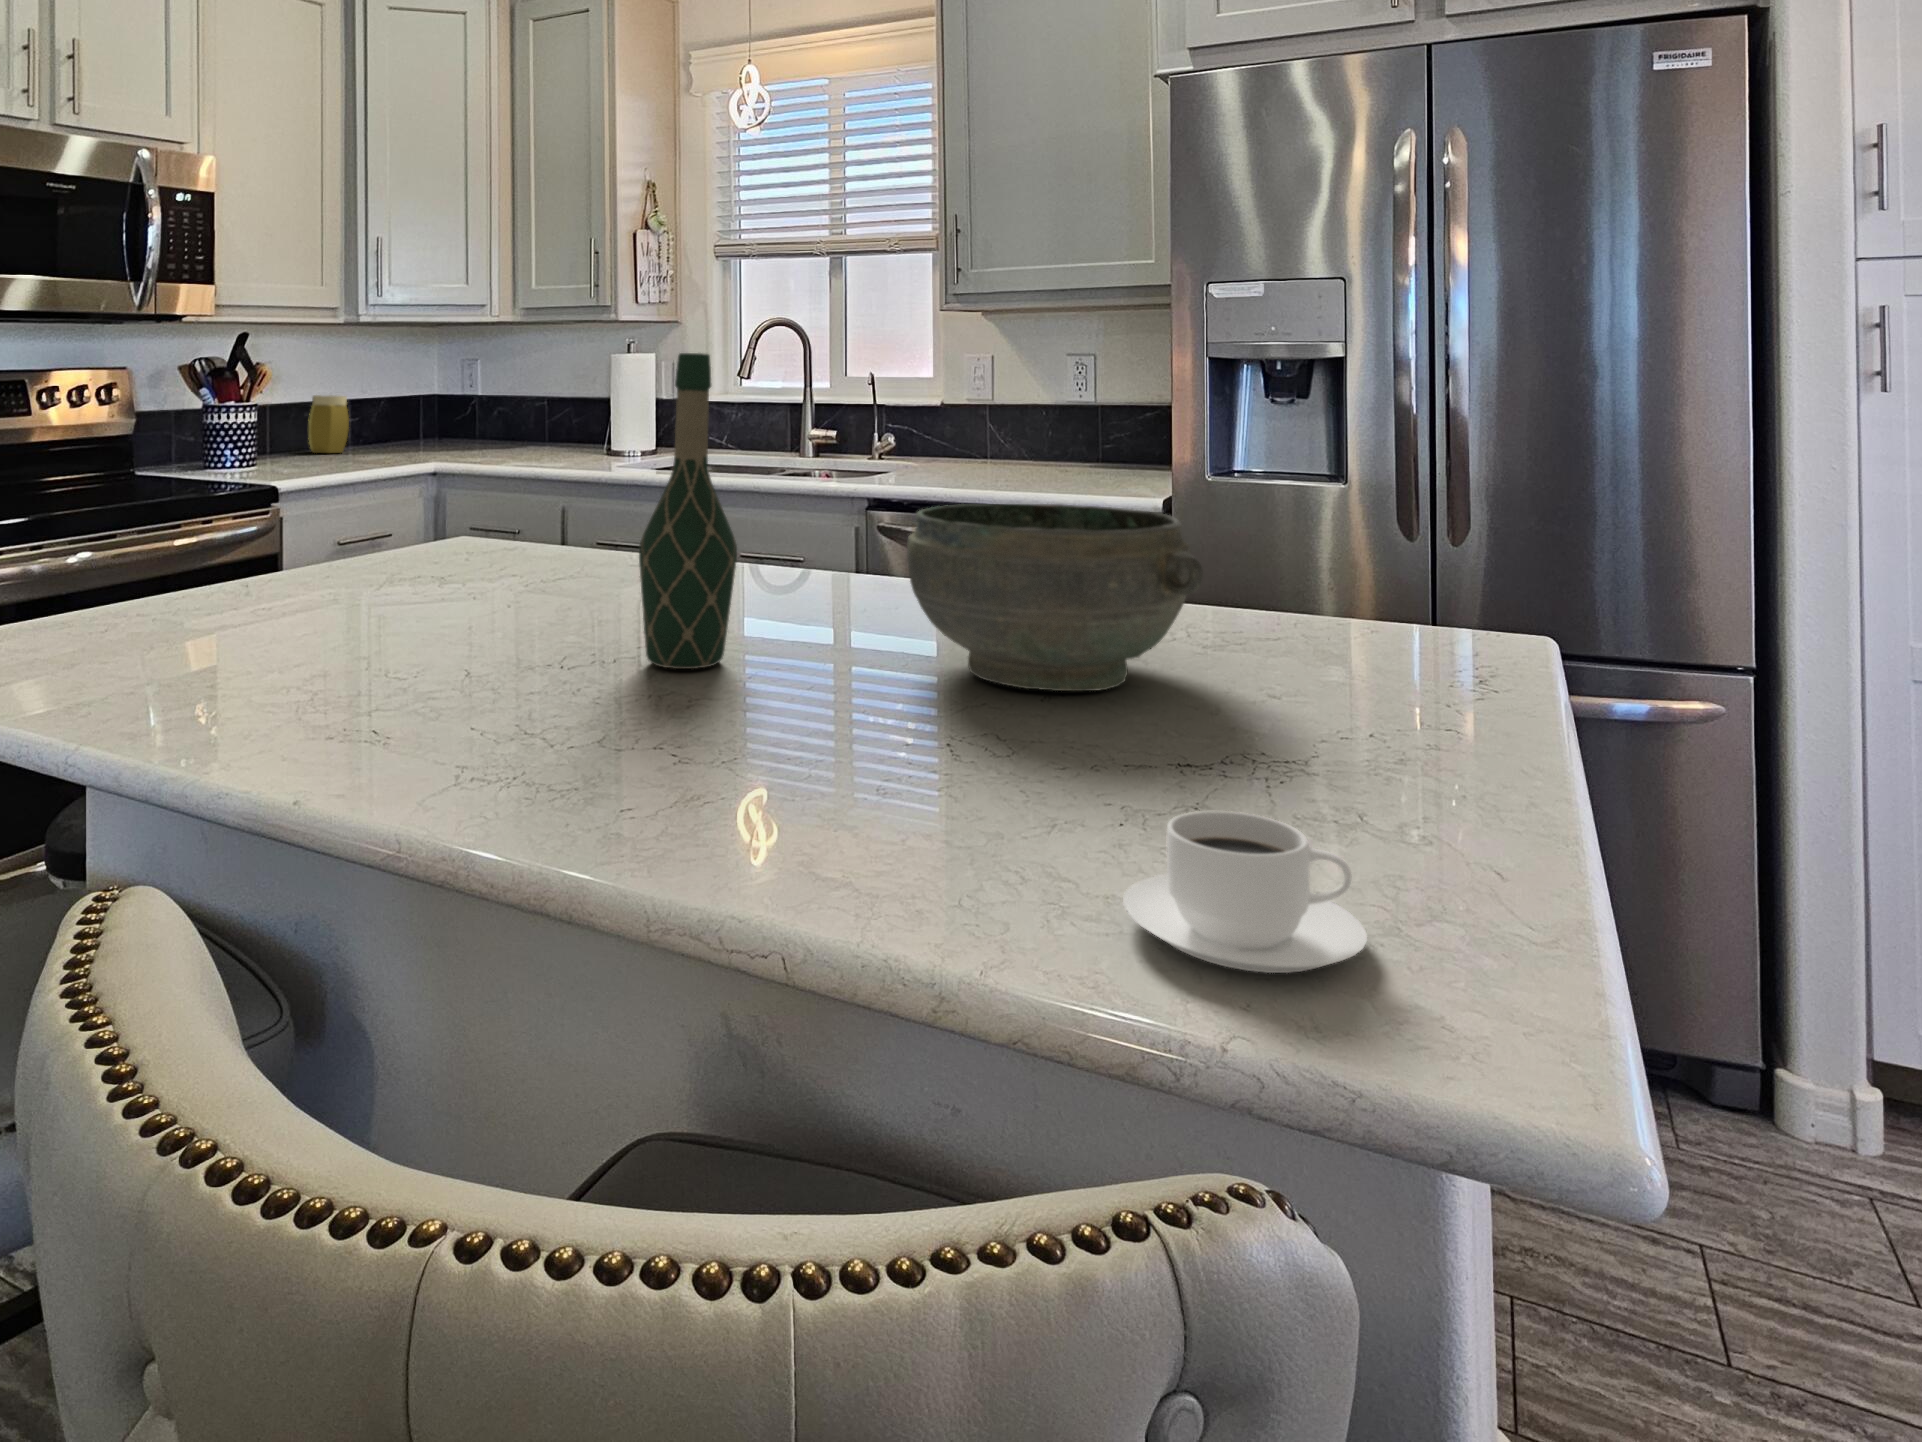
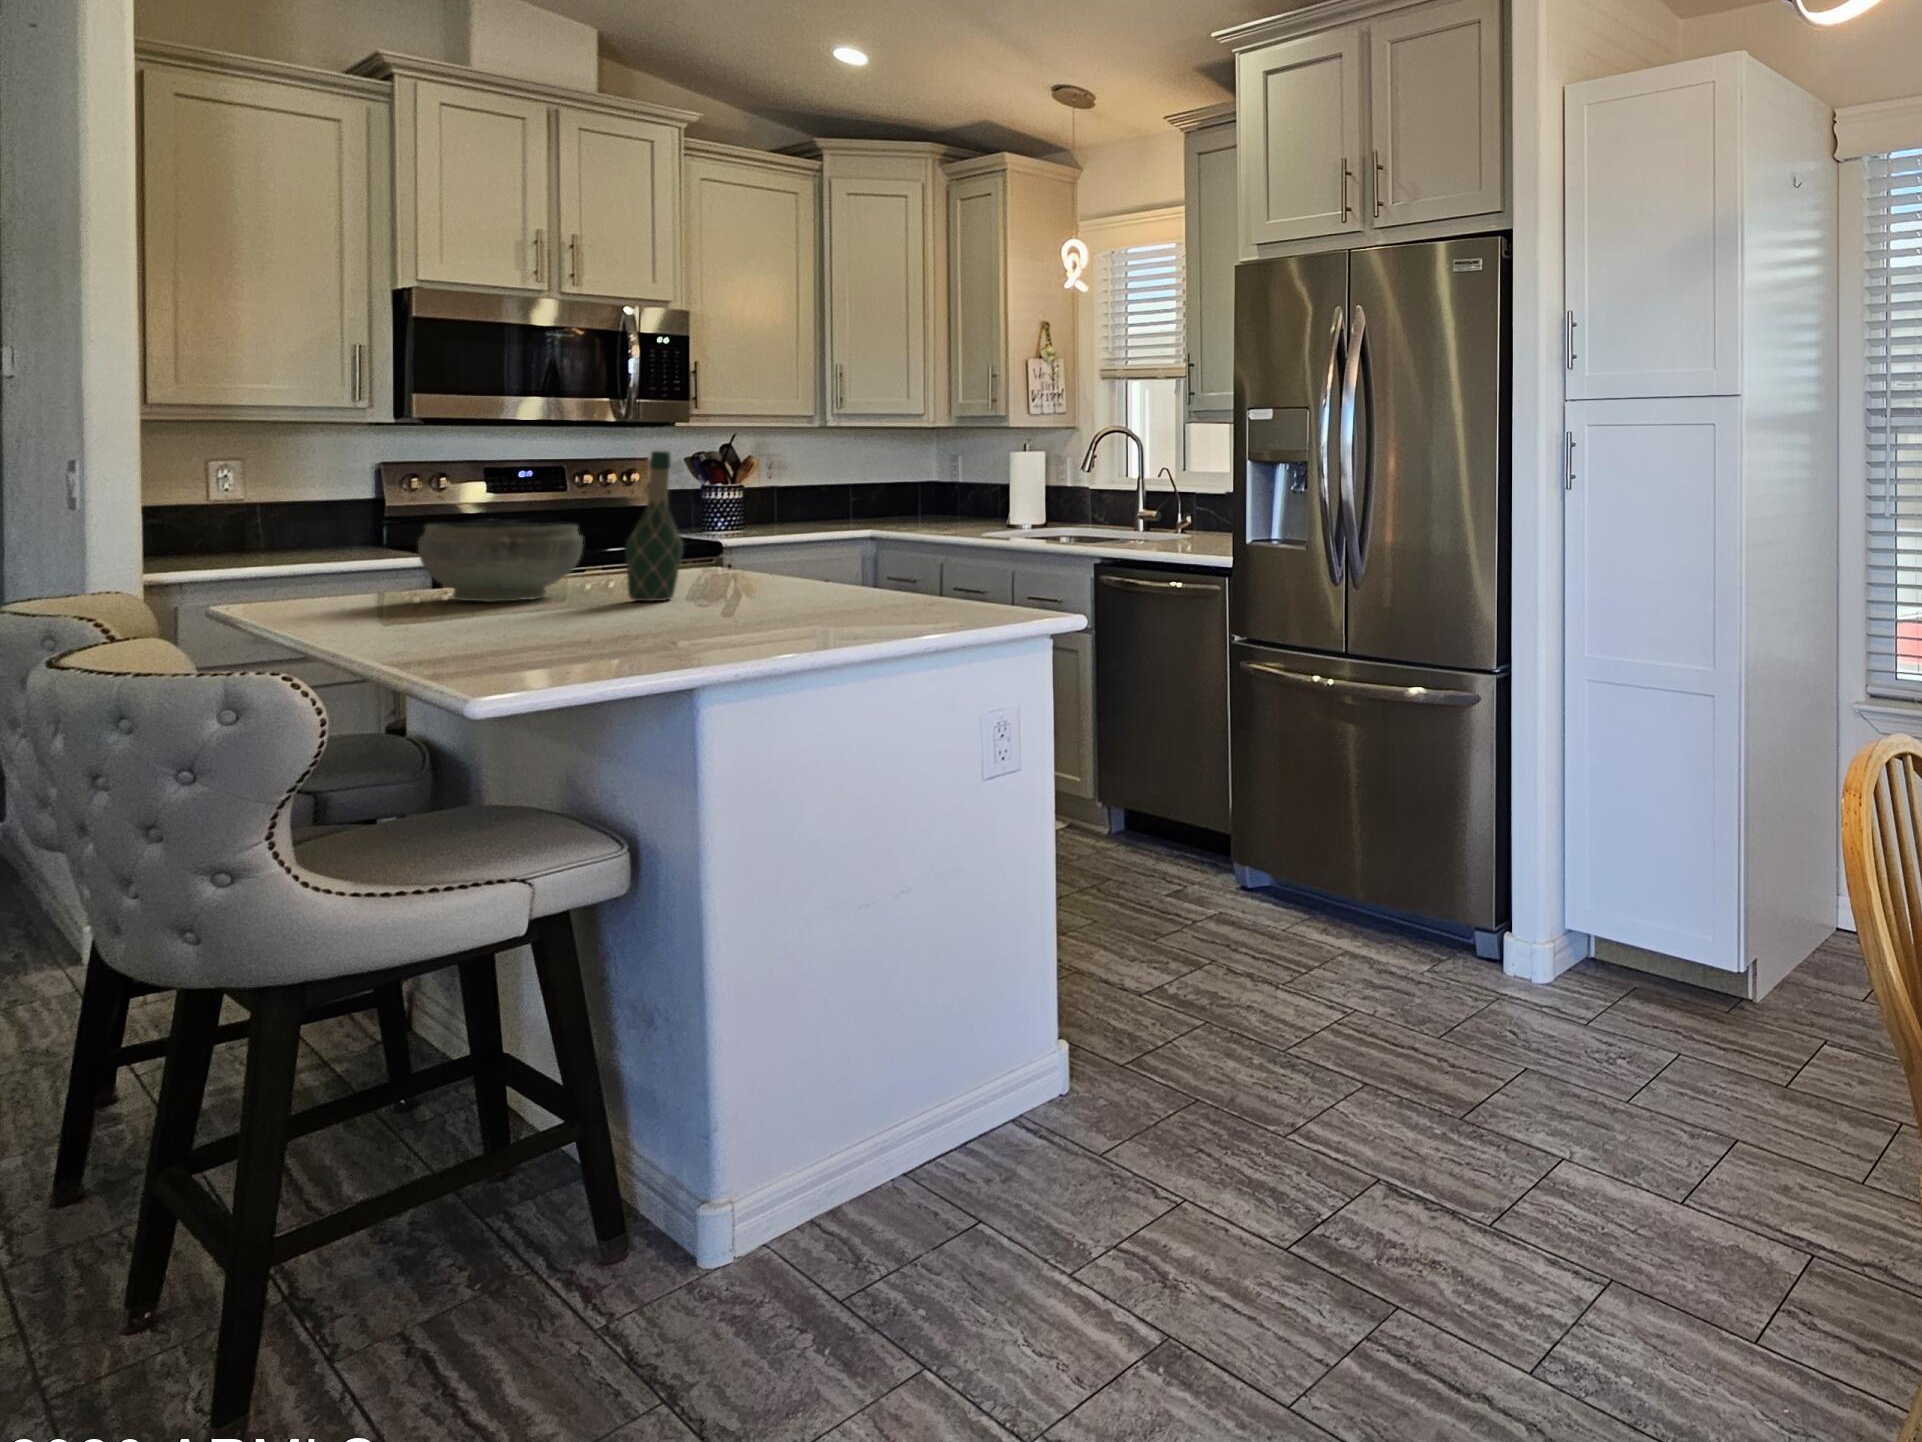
jar: present [308,395,349,453] -> none [798,481,830,524]
bowl: present [907,504,1203,691] -> present [418,523,583,602]
coffee cup: present [1123,811,1367,973] -> none [548,612,643,651]

